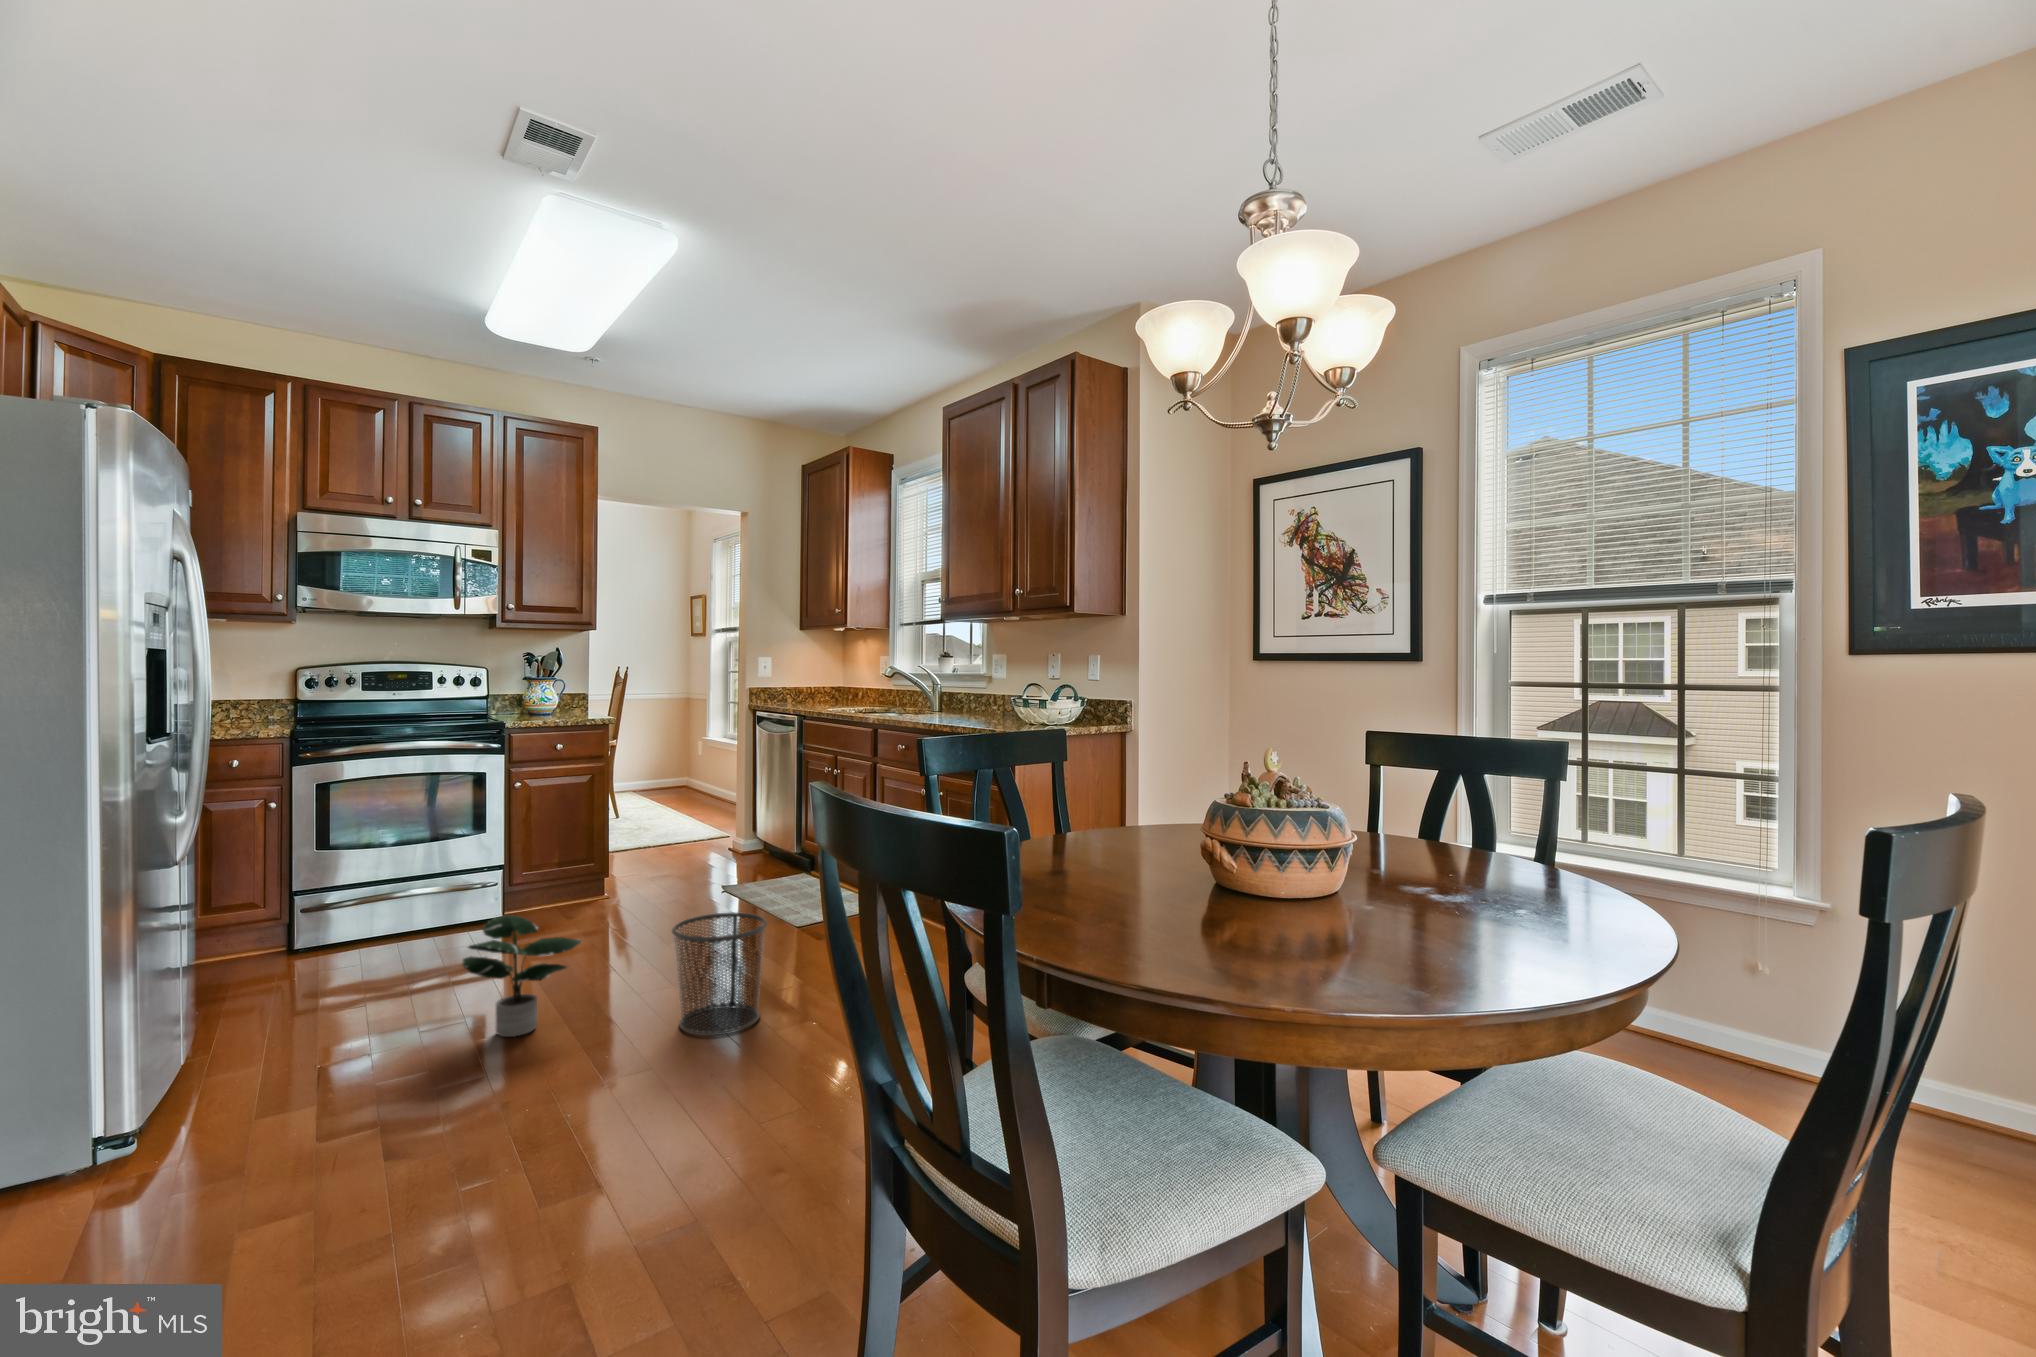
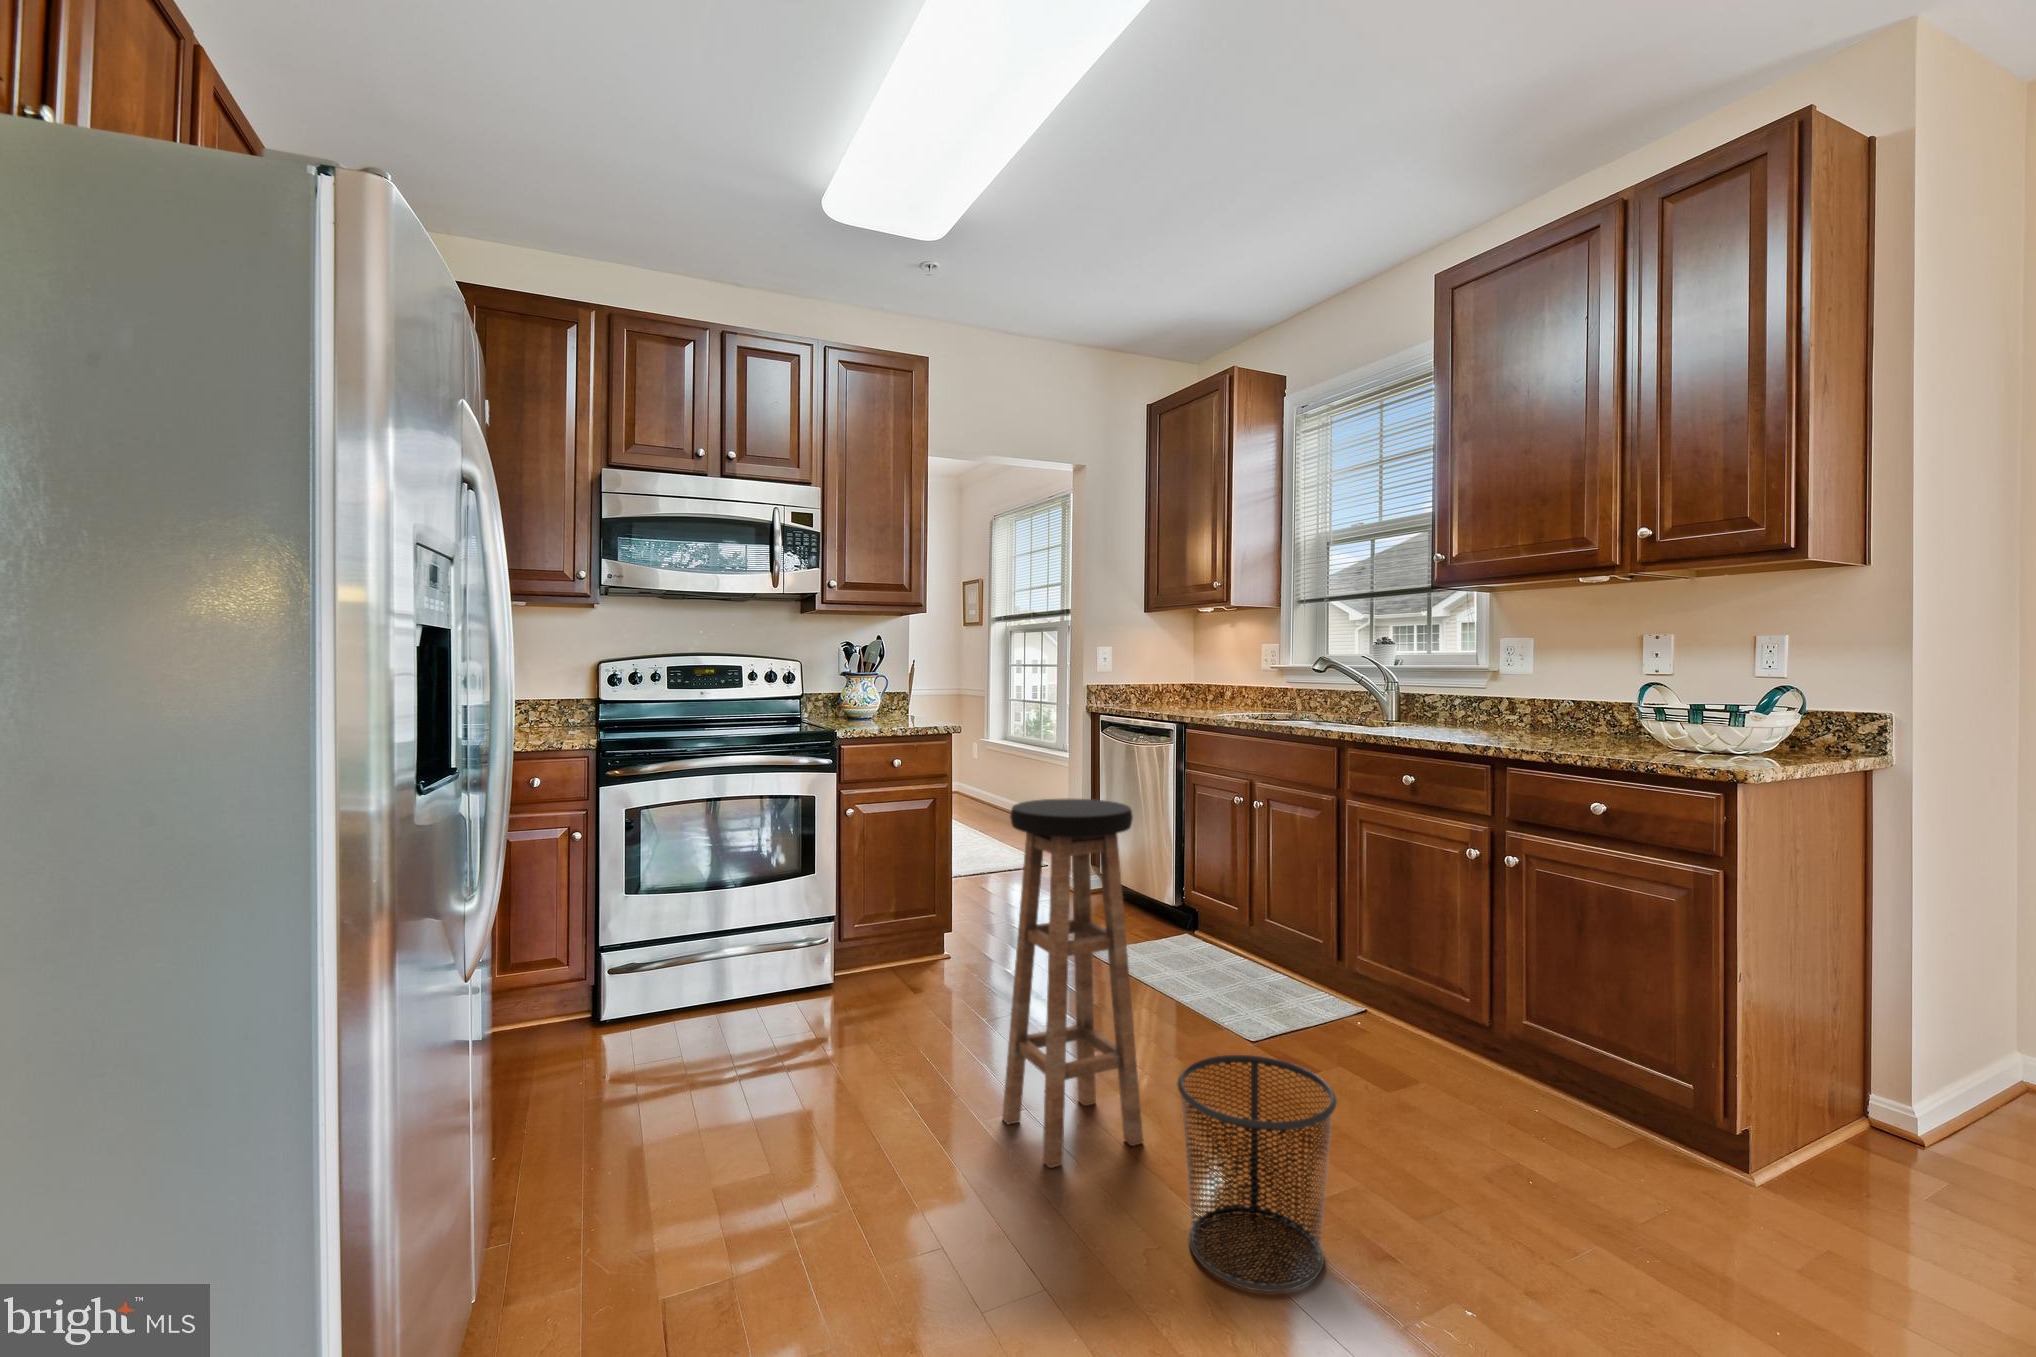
bar stool: none [594,764,685,998] -> present [1002,799,1143,1168]
potted plant: present [462,915,581,1037] -> none [858,1038,1027,1251]

